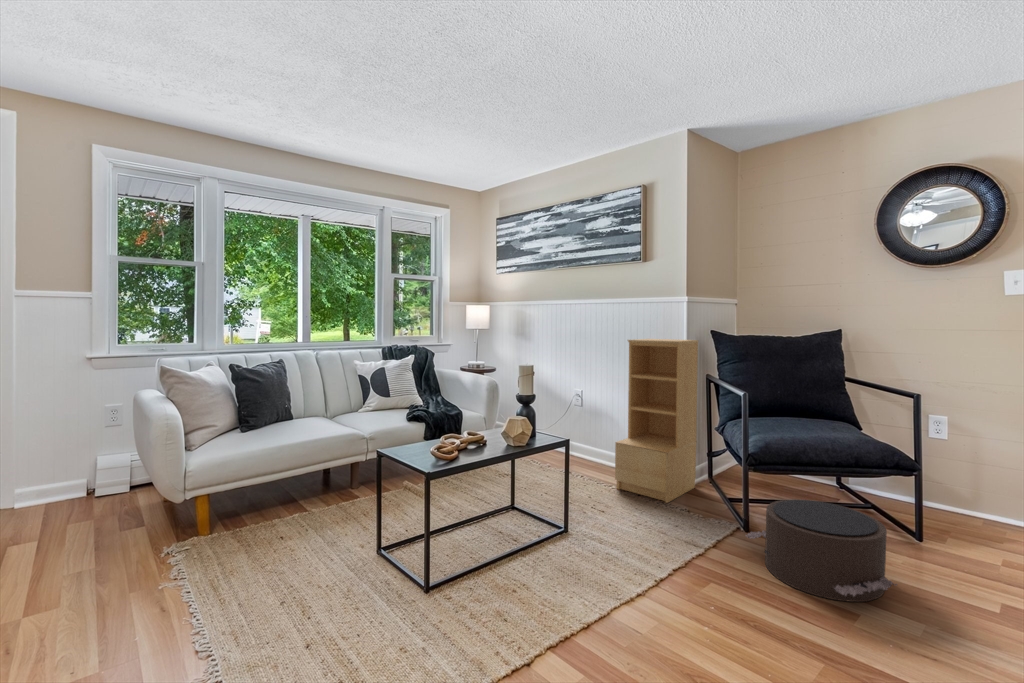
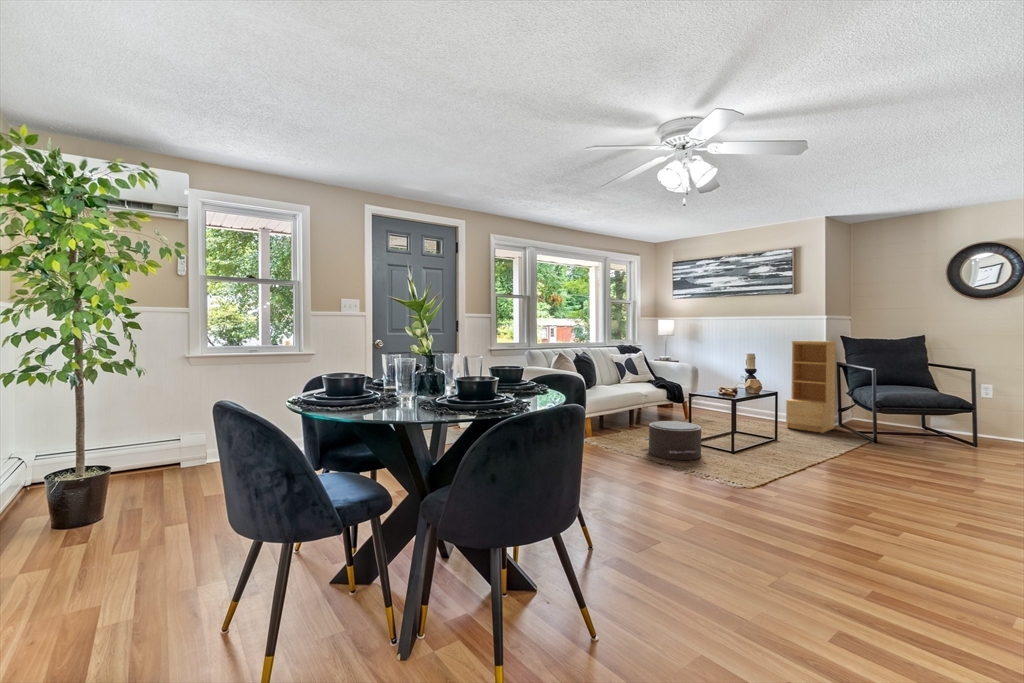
pouf: present [745,499,897,602] -> present [644,421,701,460]

